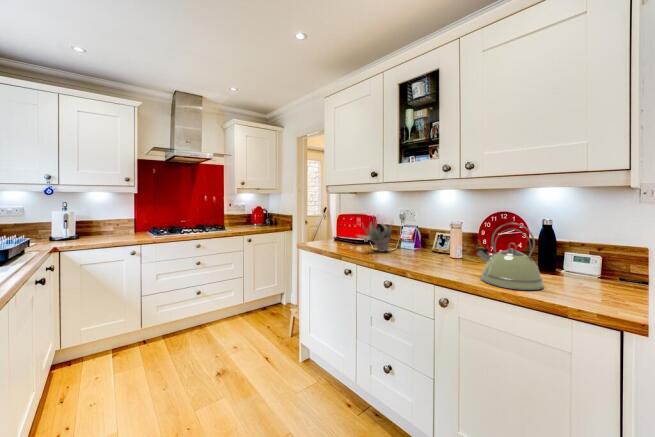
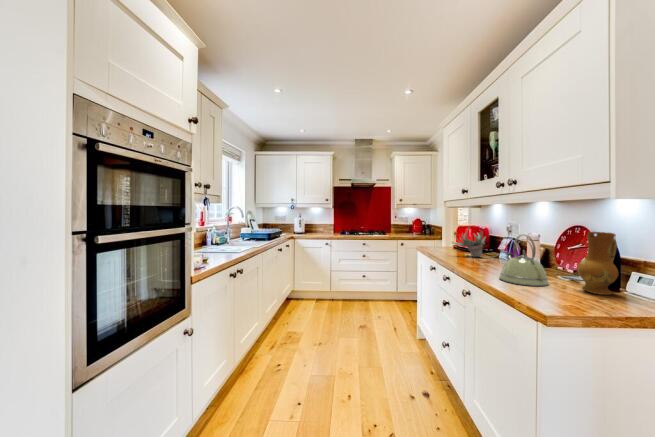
ceramic jug: none [566,216,614,288] -> present [578,232,618,295]

